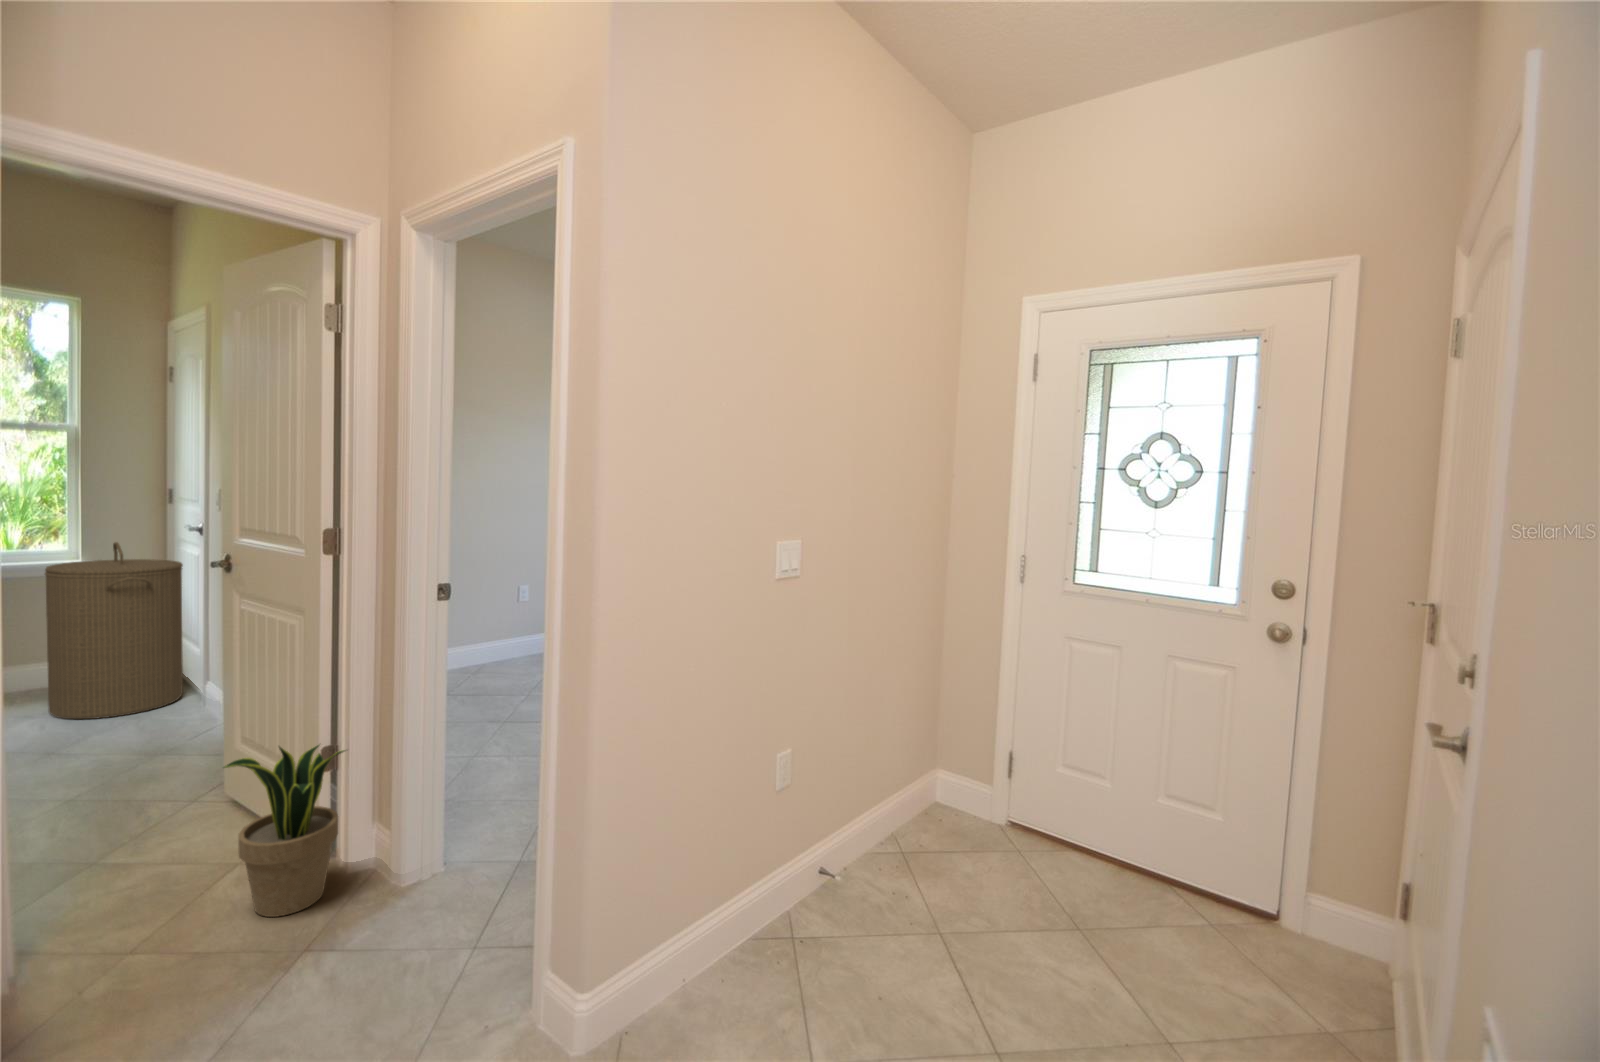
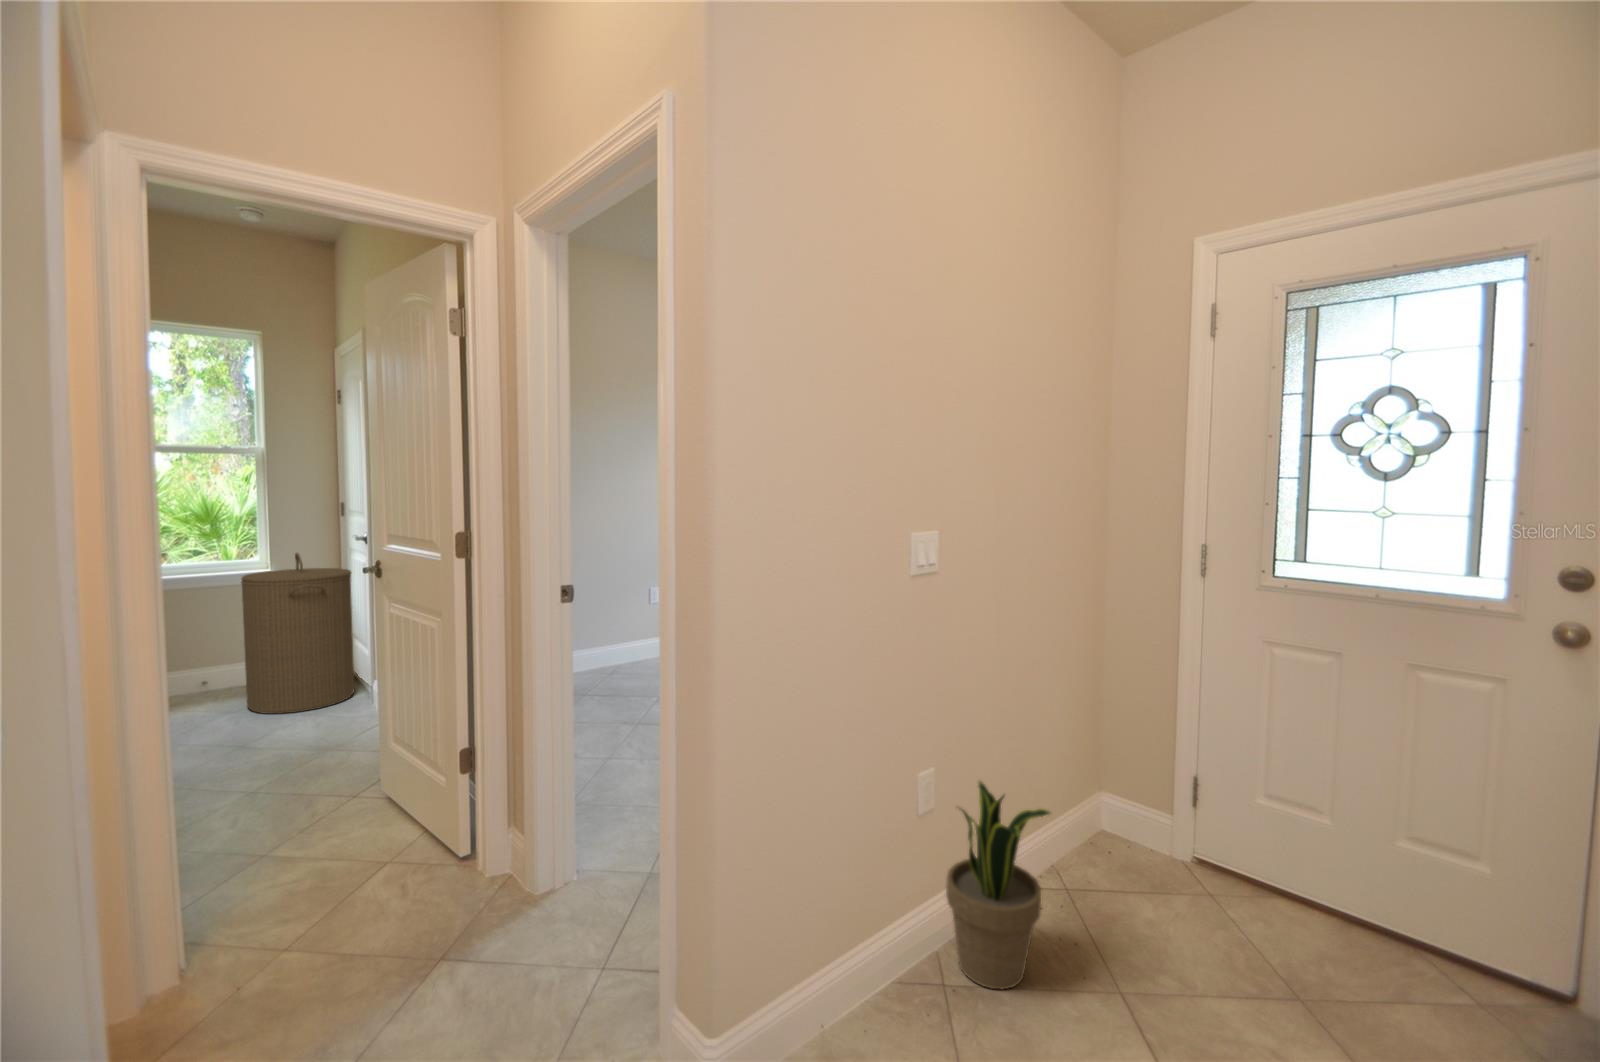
potted plant: present [224,745,345,917] -> present [946,782,1050,989]

